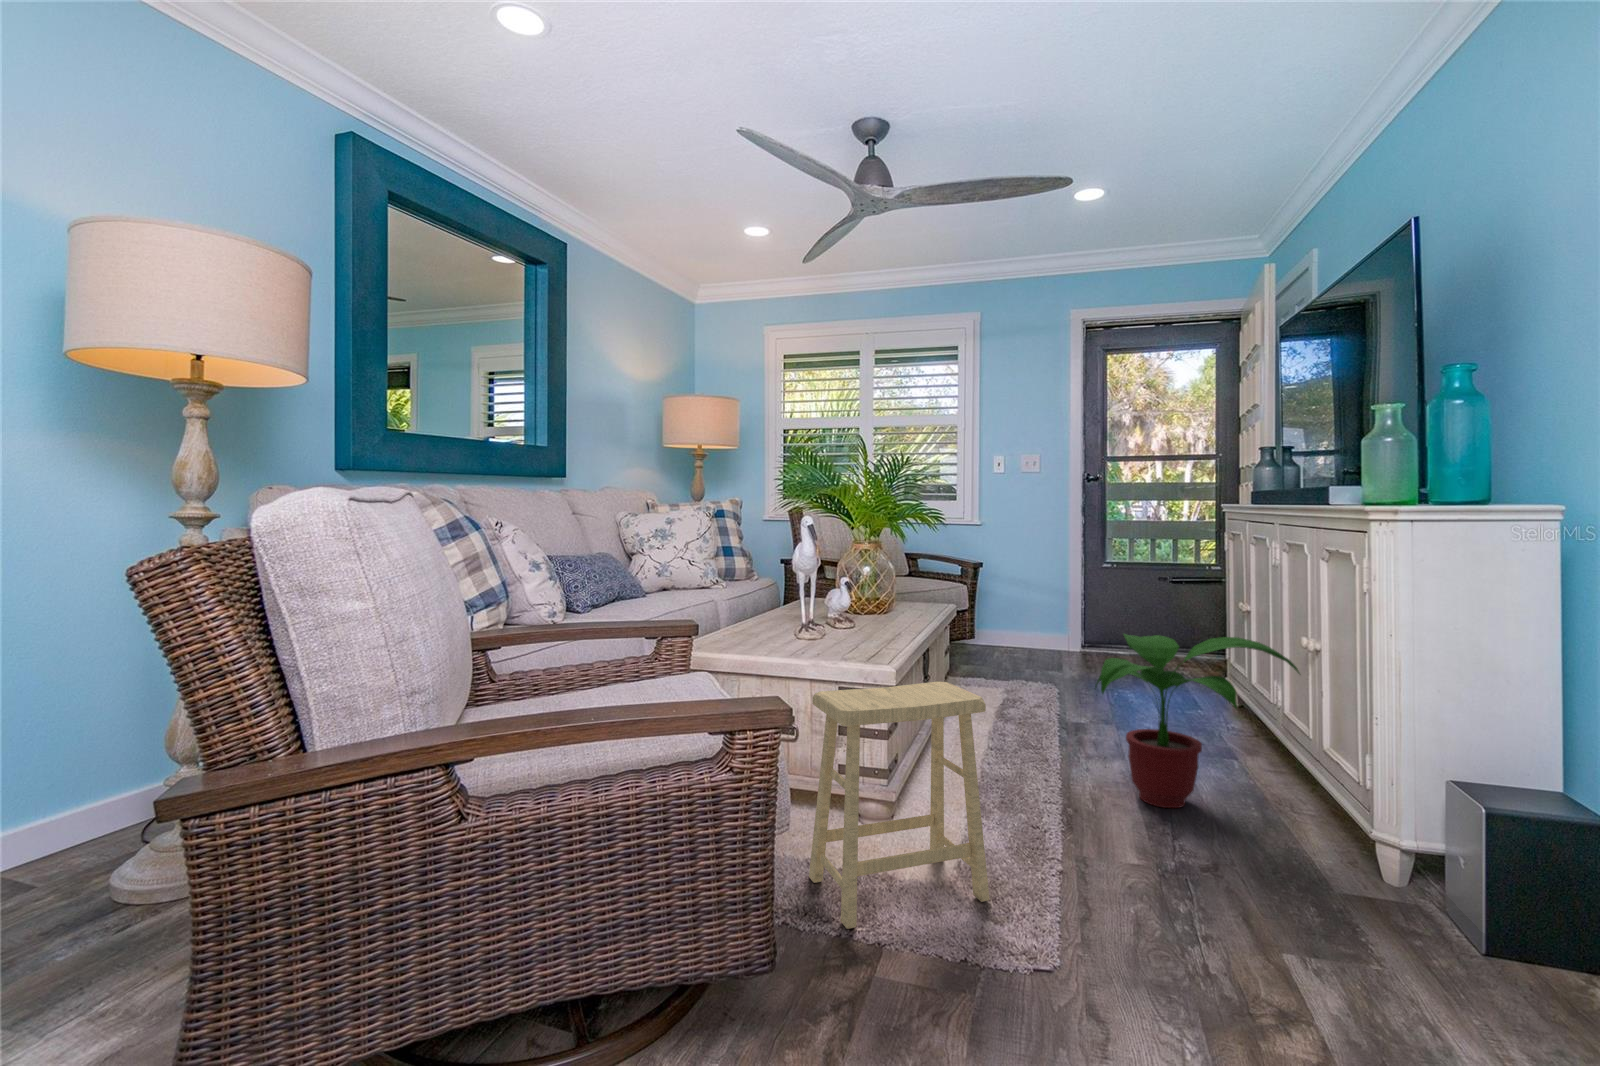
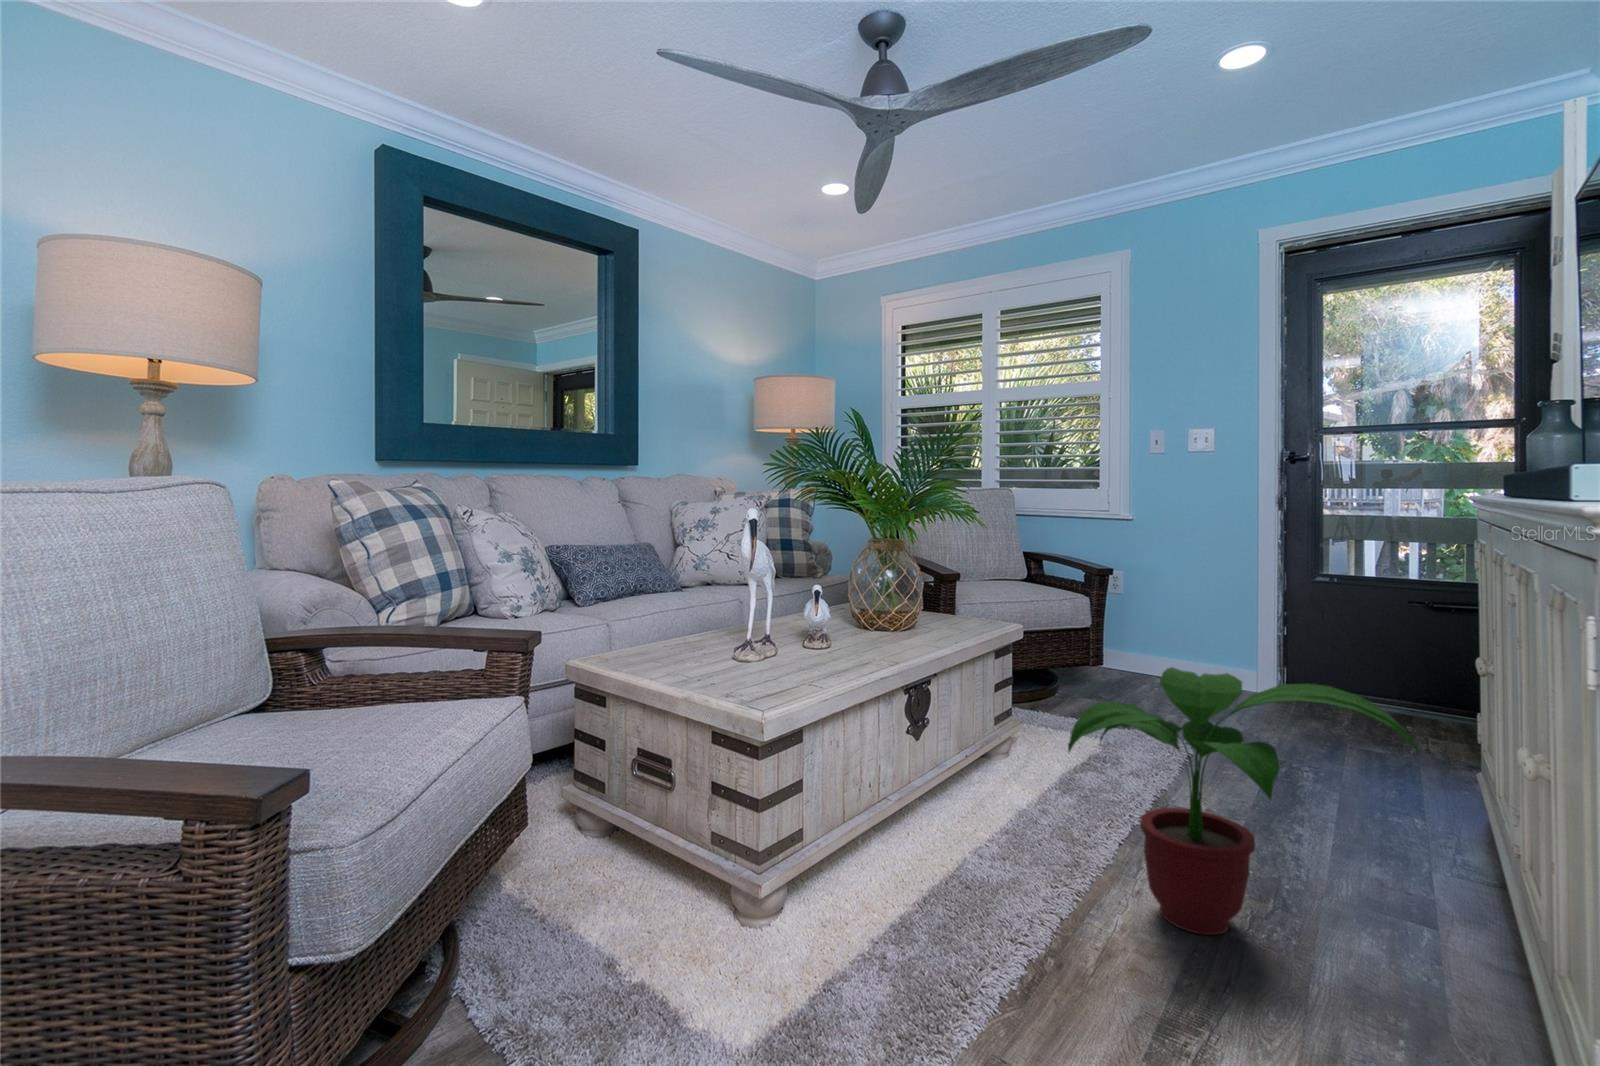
footstool: present [809,682,989,929] -> none [573,713,791,1025]

